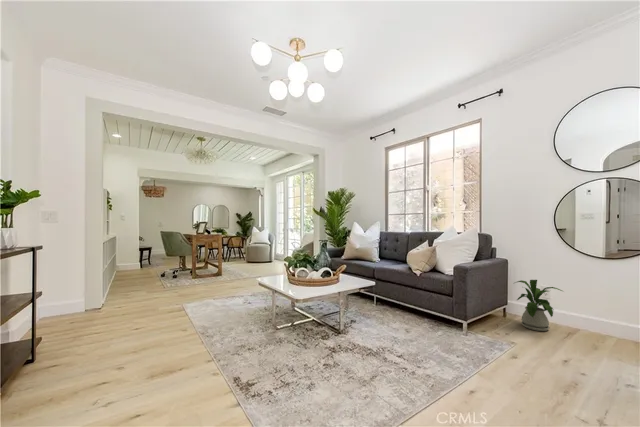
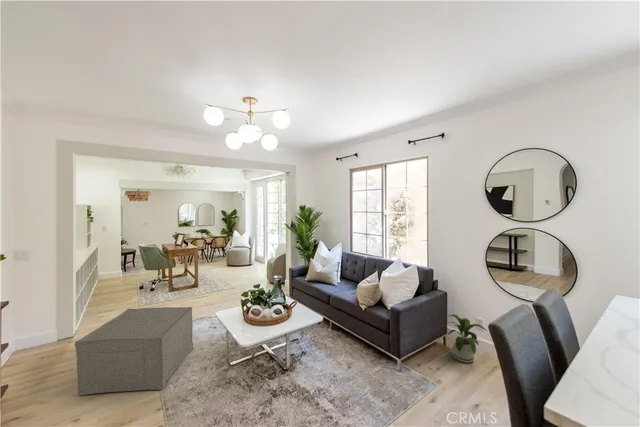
ottoman: none [123,272,232,347] -> present [75,307,193,396]

